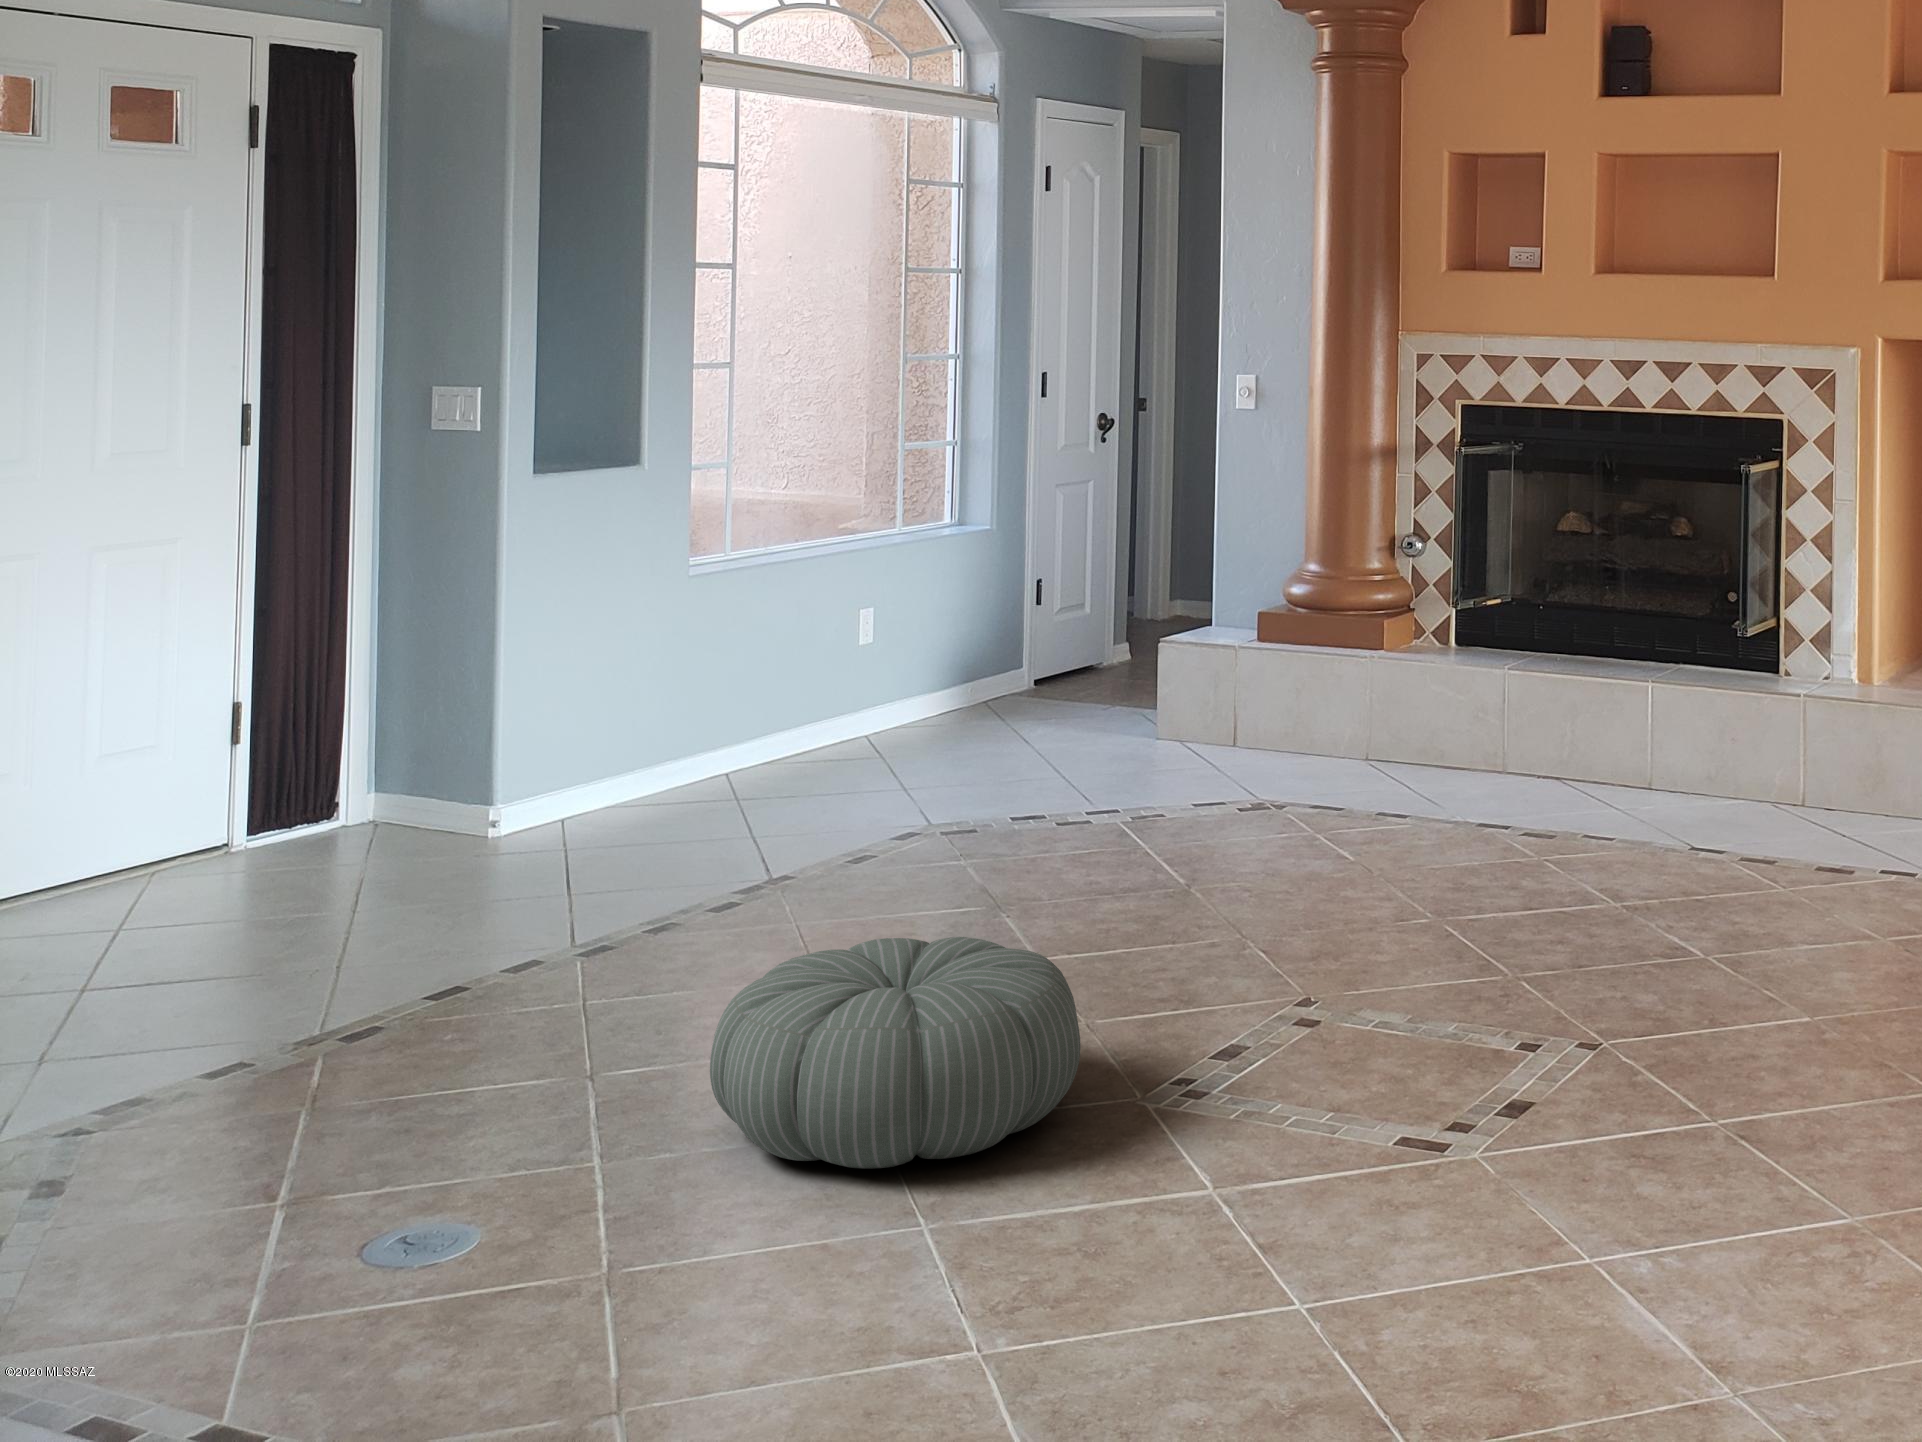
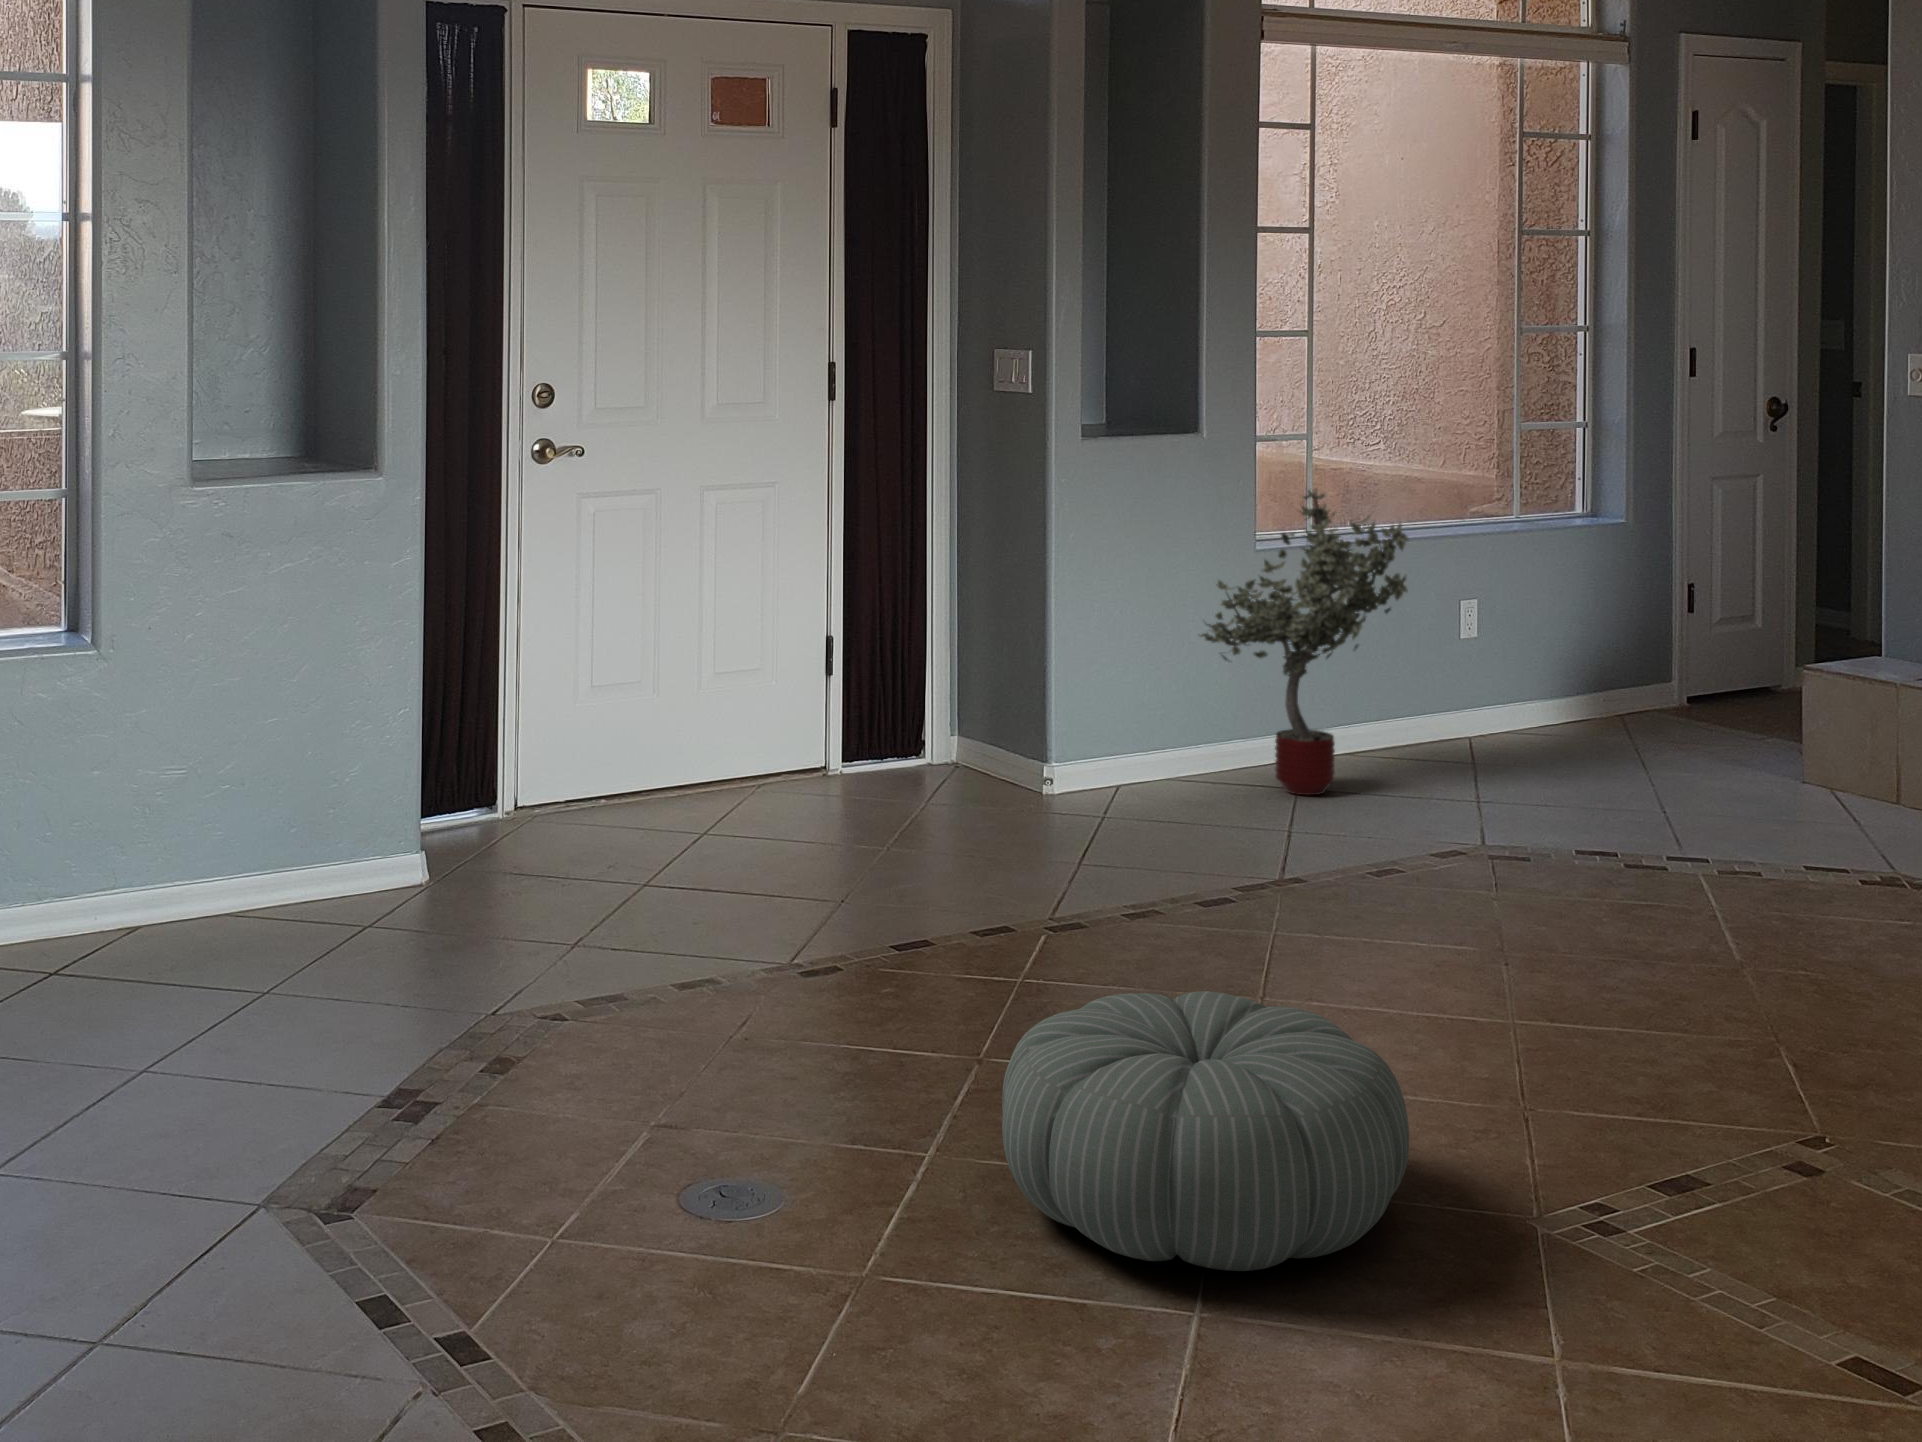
potted tree: none [657,508,851,803] -> present [1198,490,1408,795]

